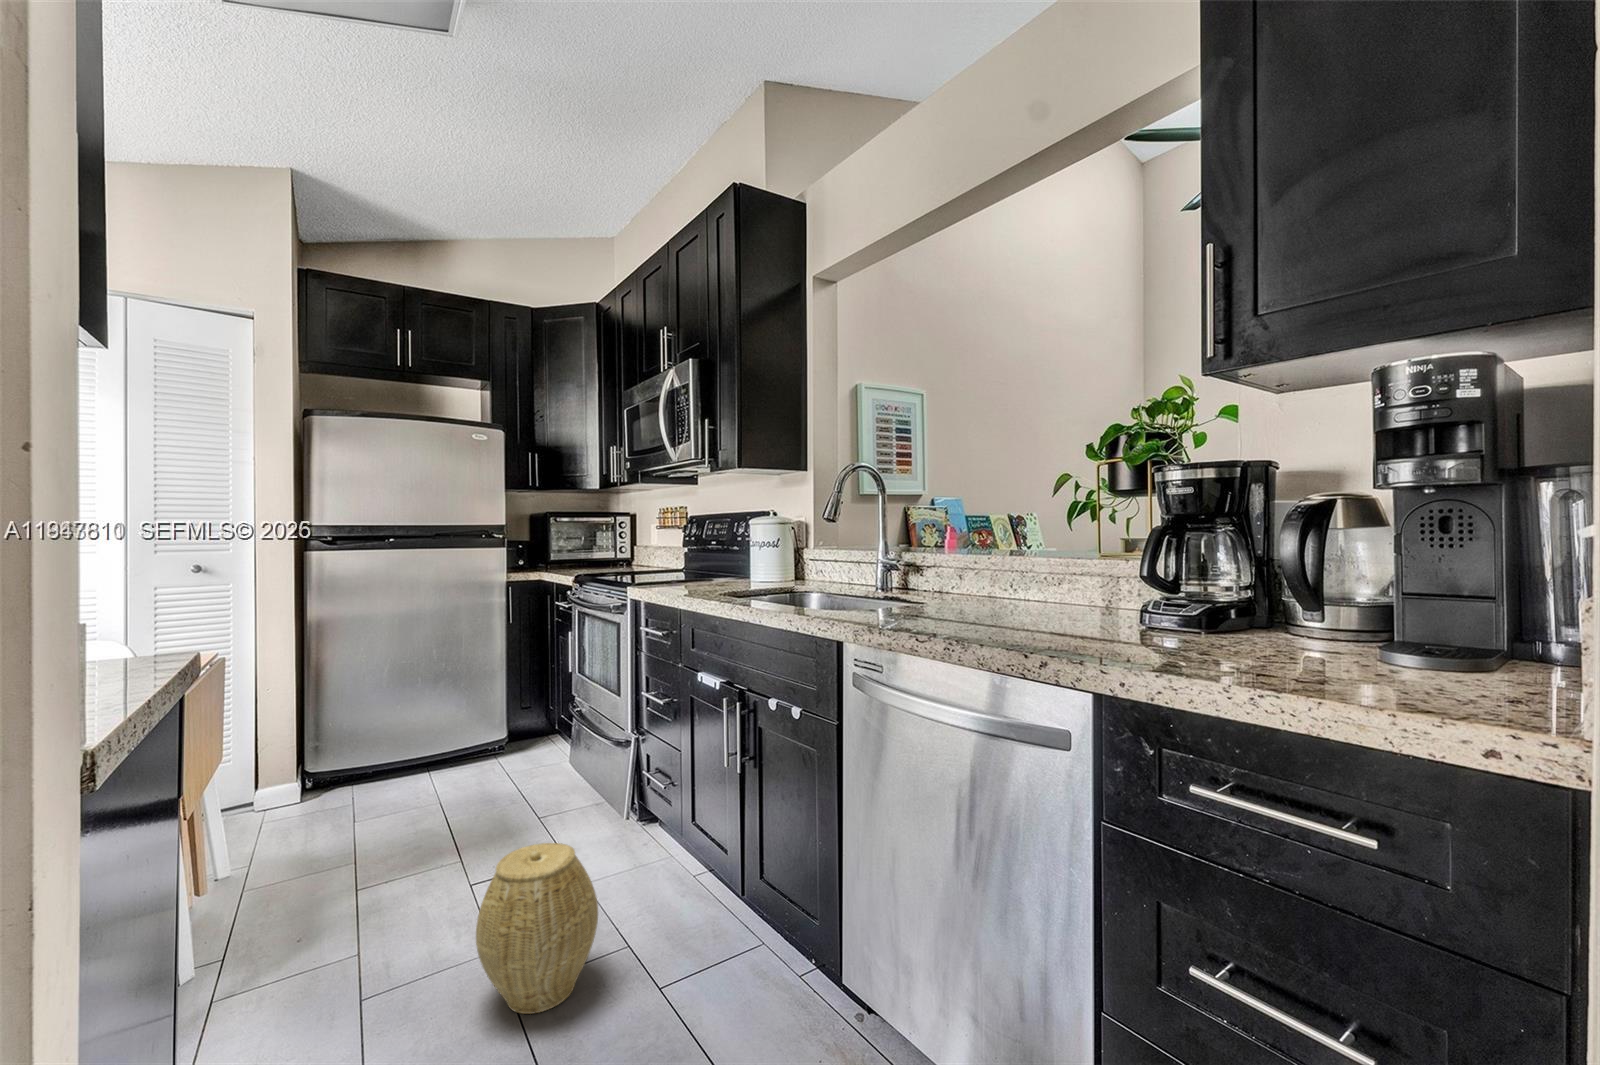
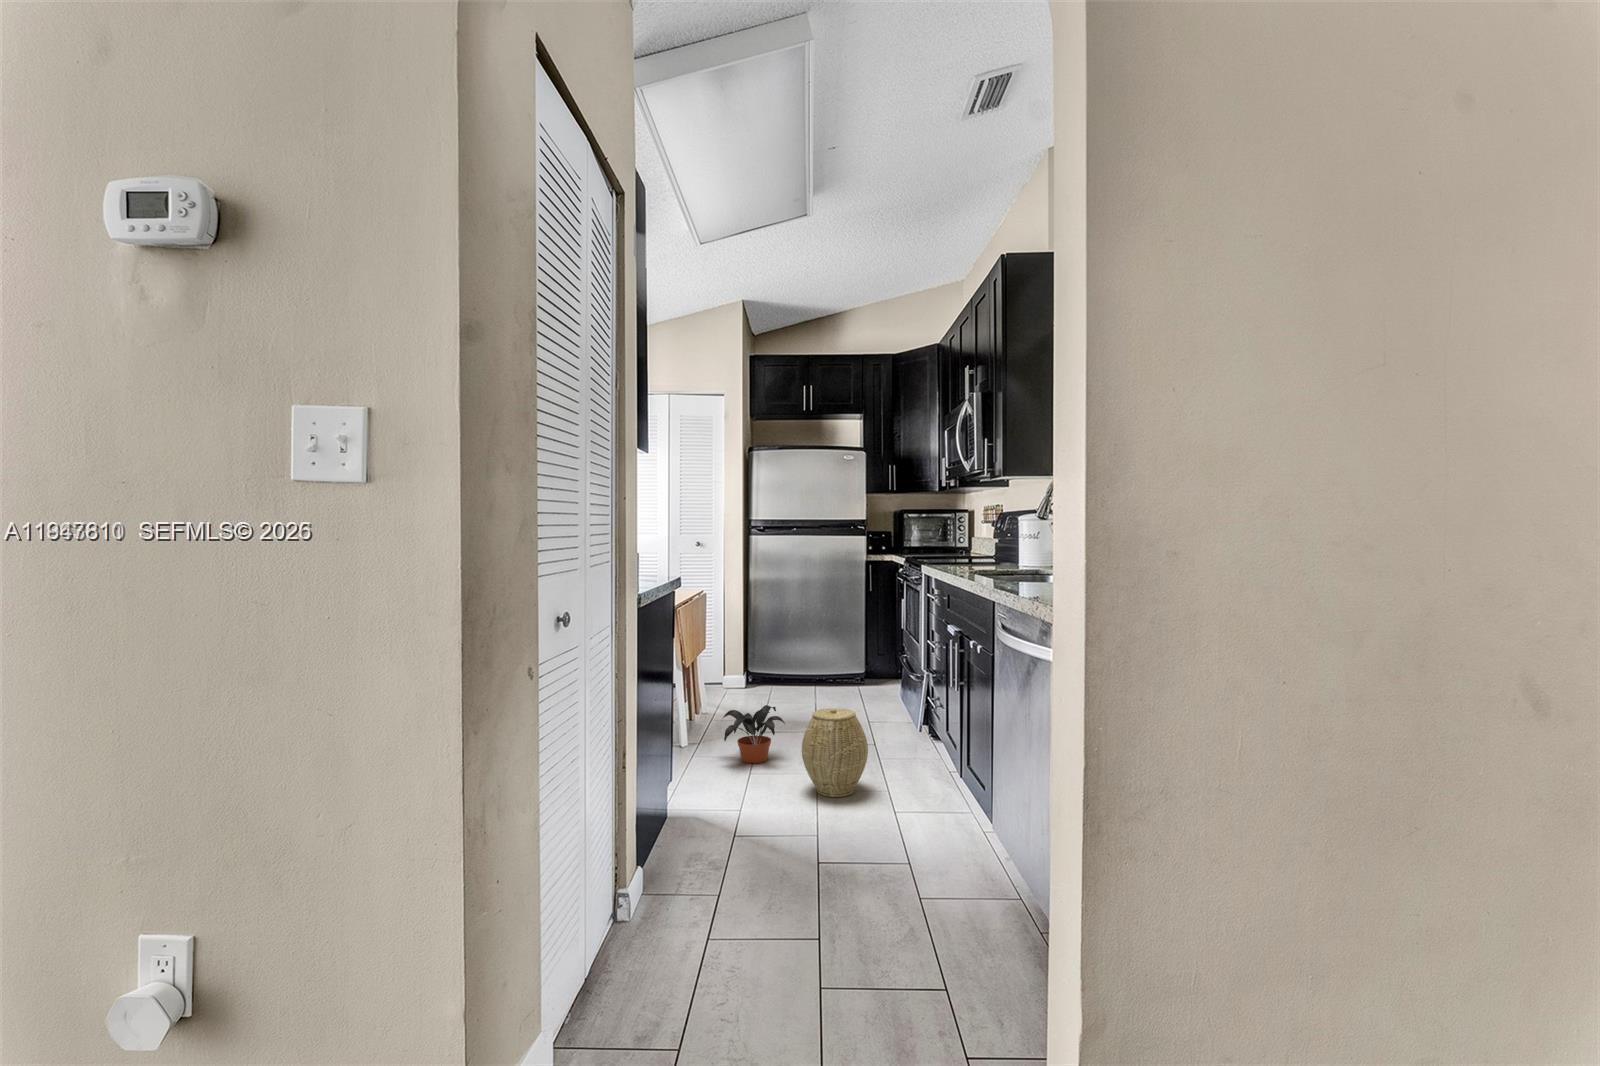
potted plant: none [282,848,421,970] -> present [723,705,785,763]

